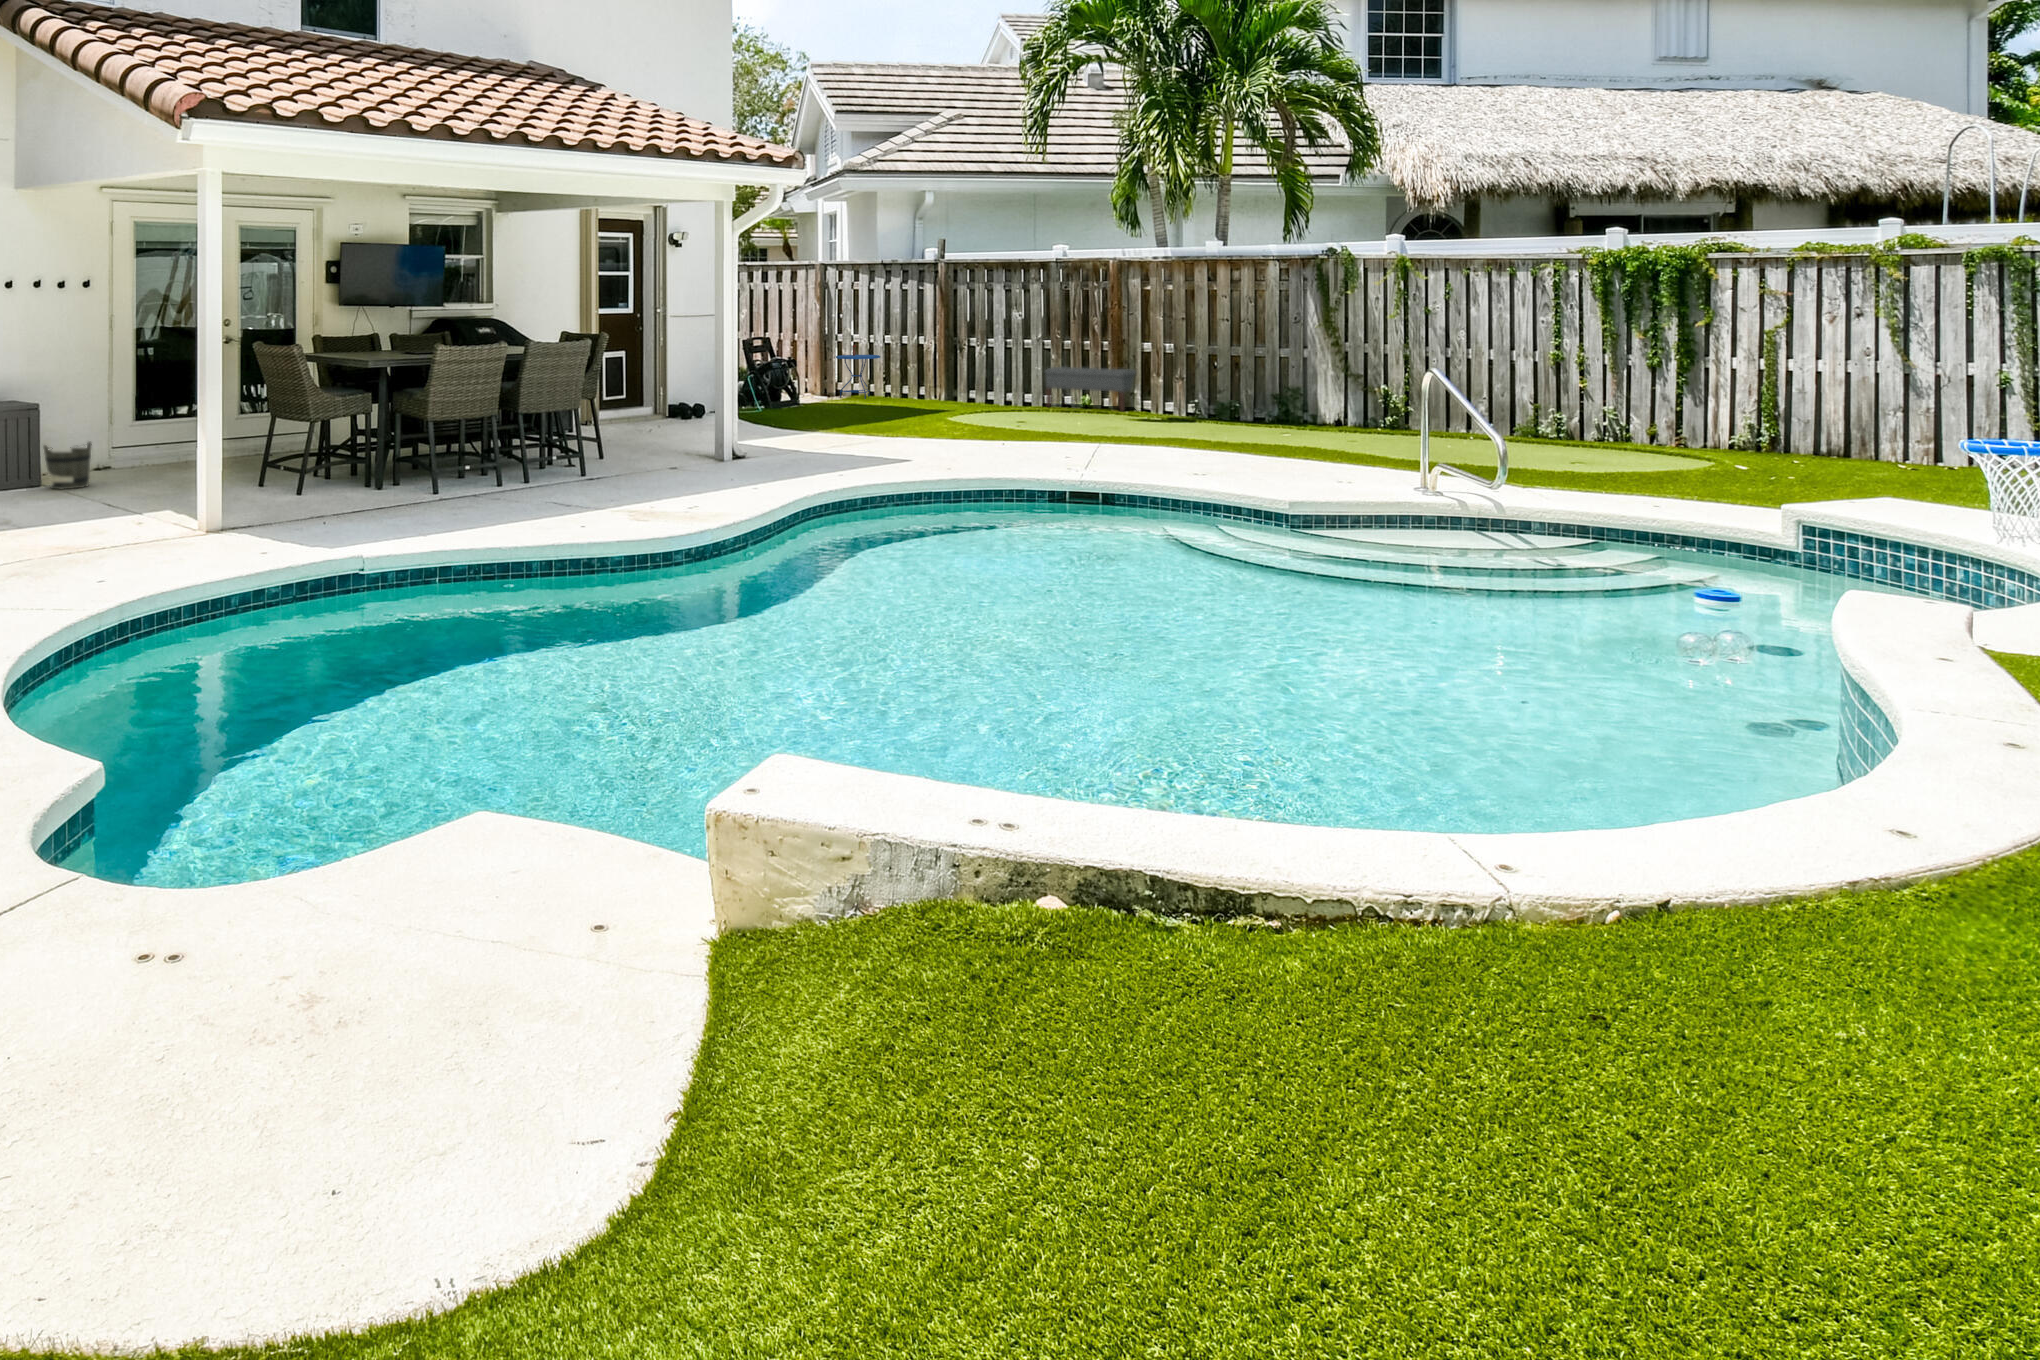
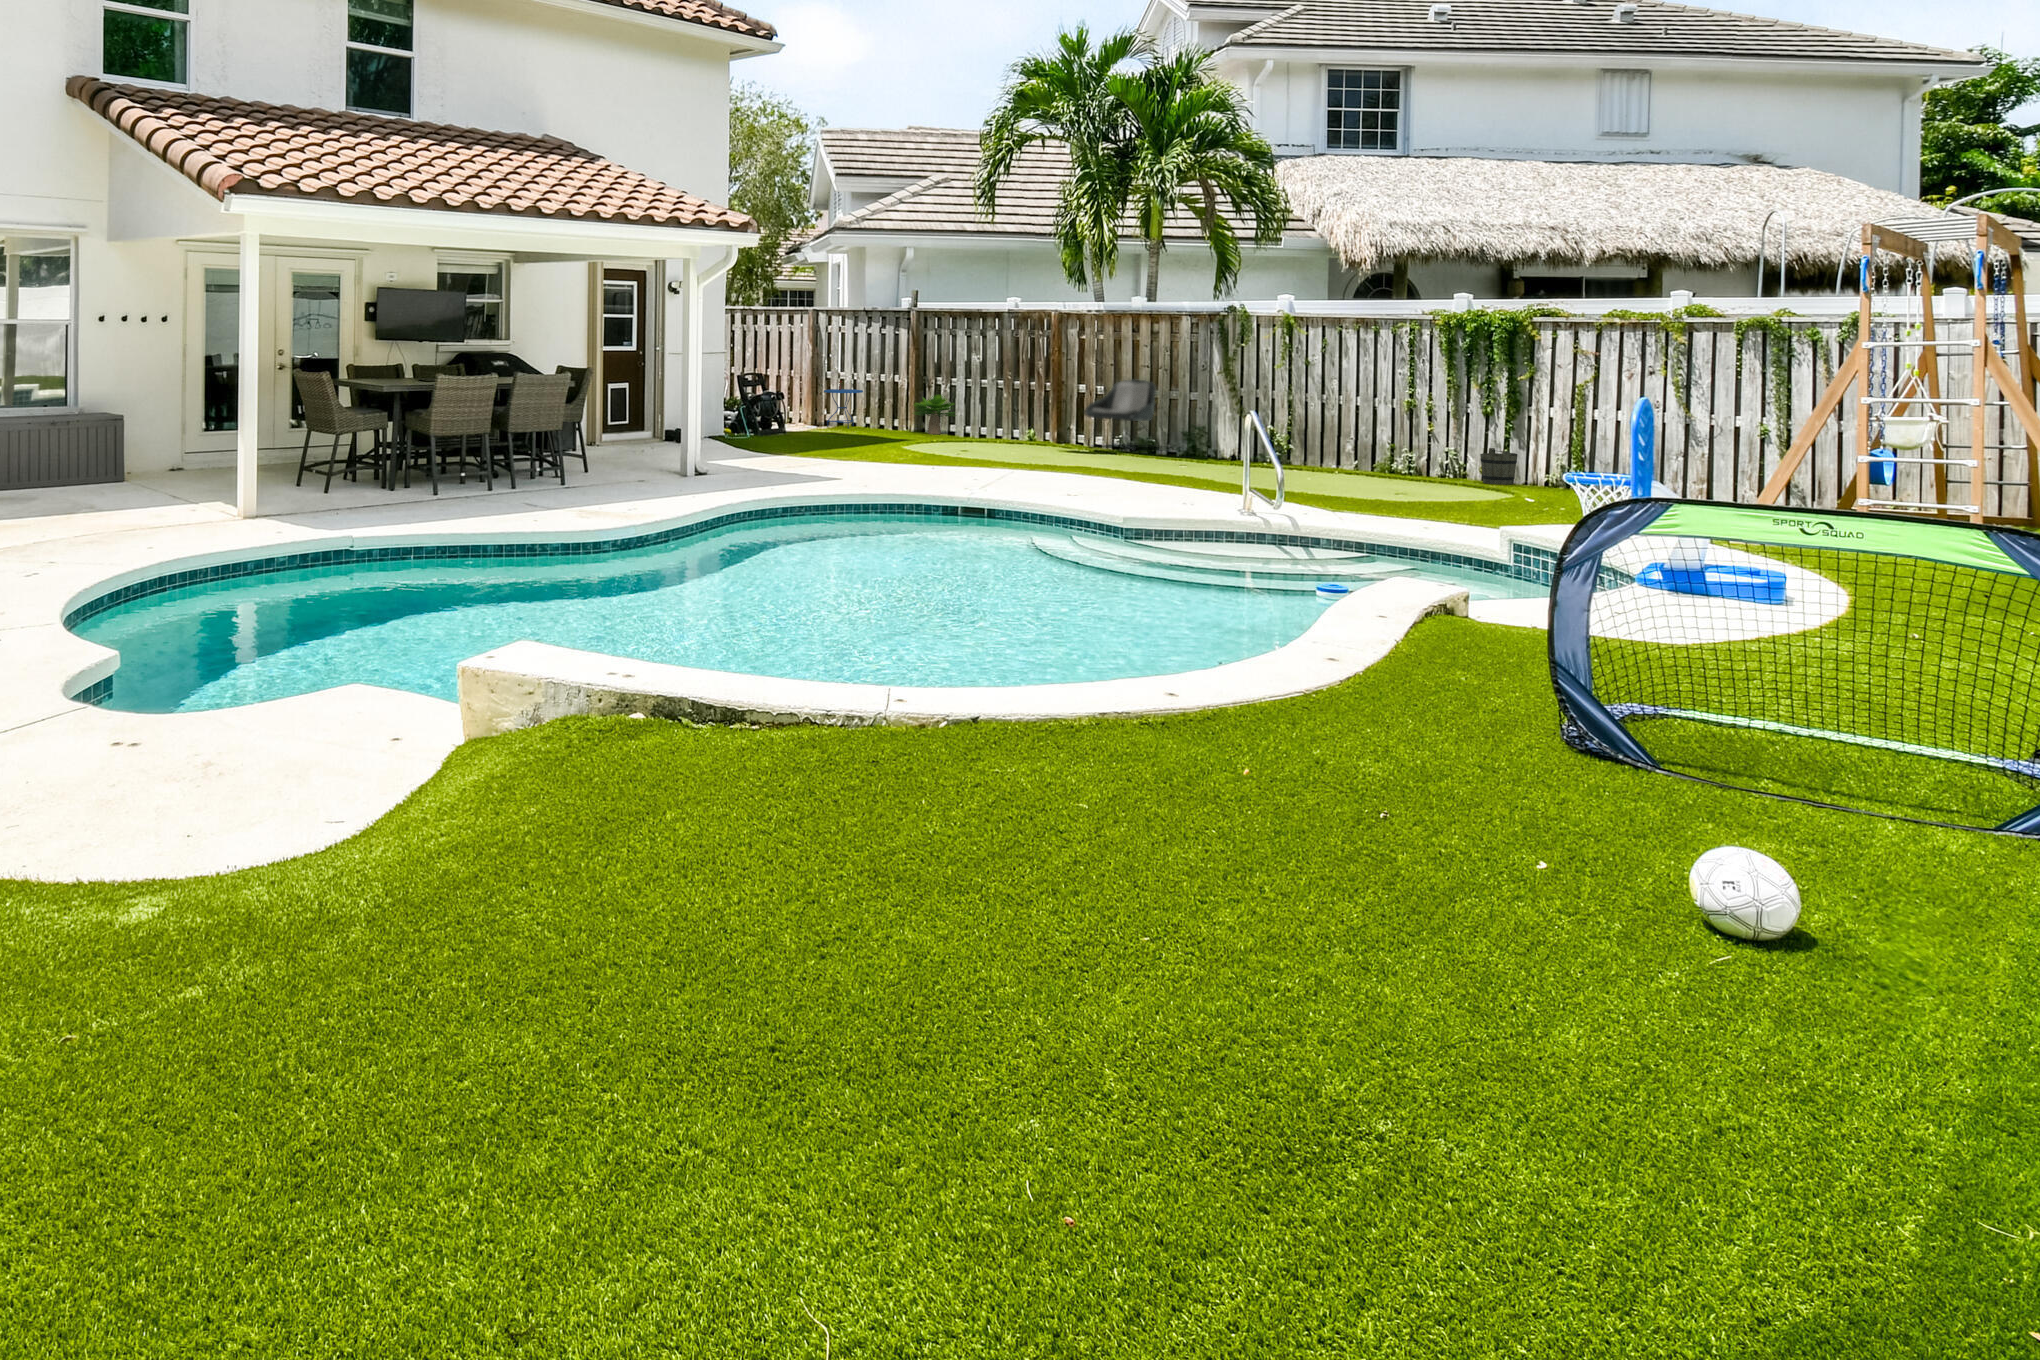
lounge chair: none [1156,336,1241,418] -> present [1085,379,1156,450]
potted plant: none [941,357,996,404] -> present [914,395,955,434]
bench: present [1045,367,1136,411] -> none [996,403,1079,444]
bucket: present [44,442,92,489] -> present [1480,448,1518,485]

